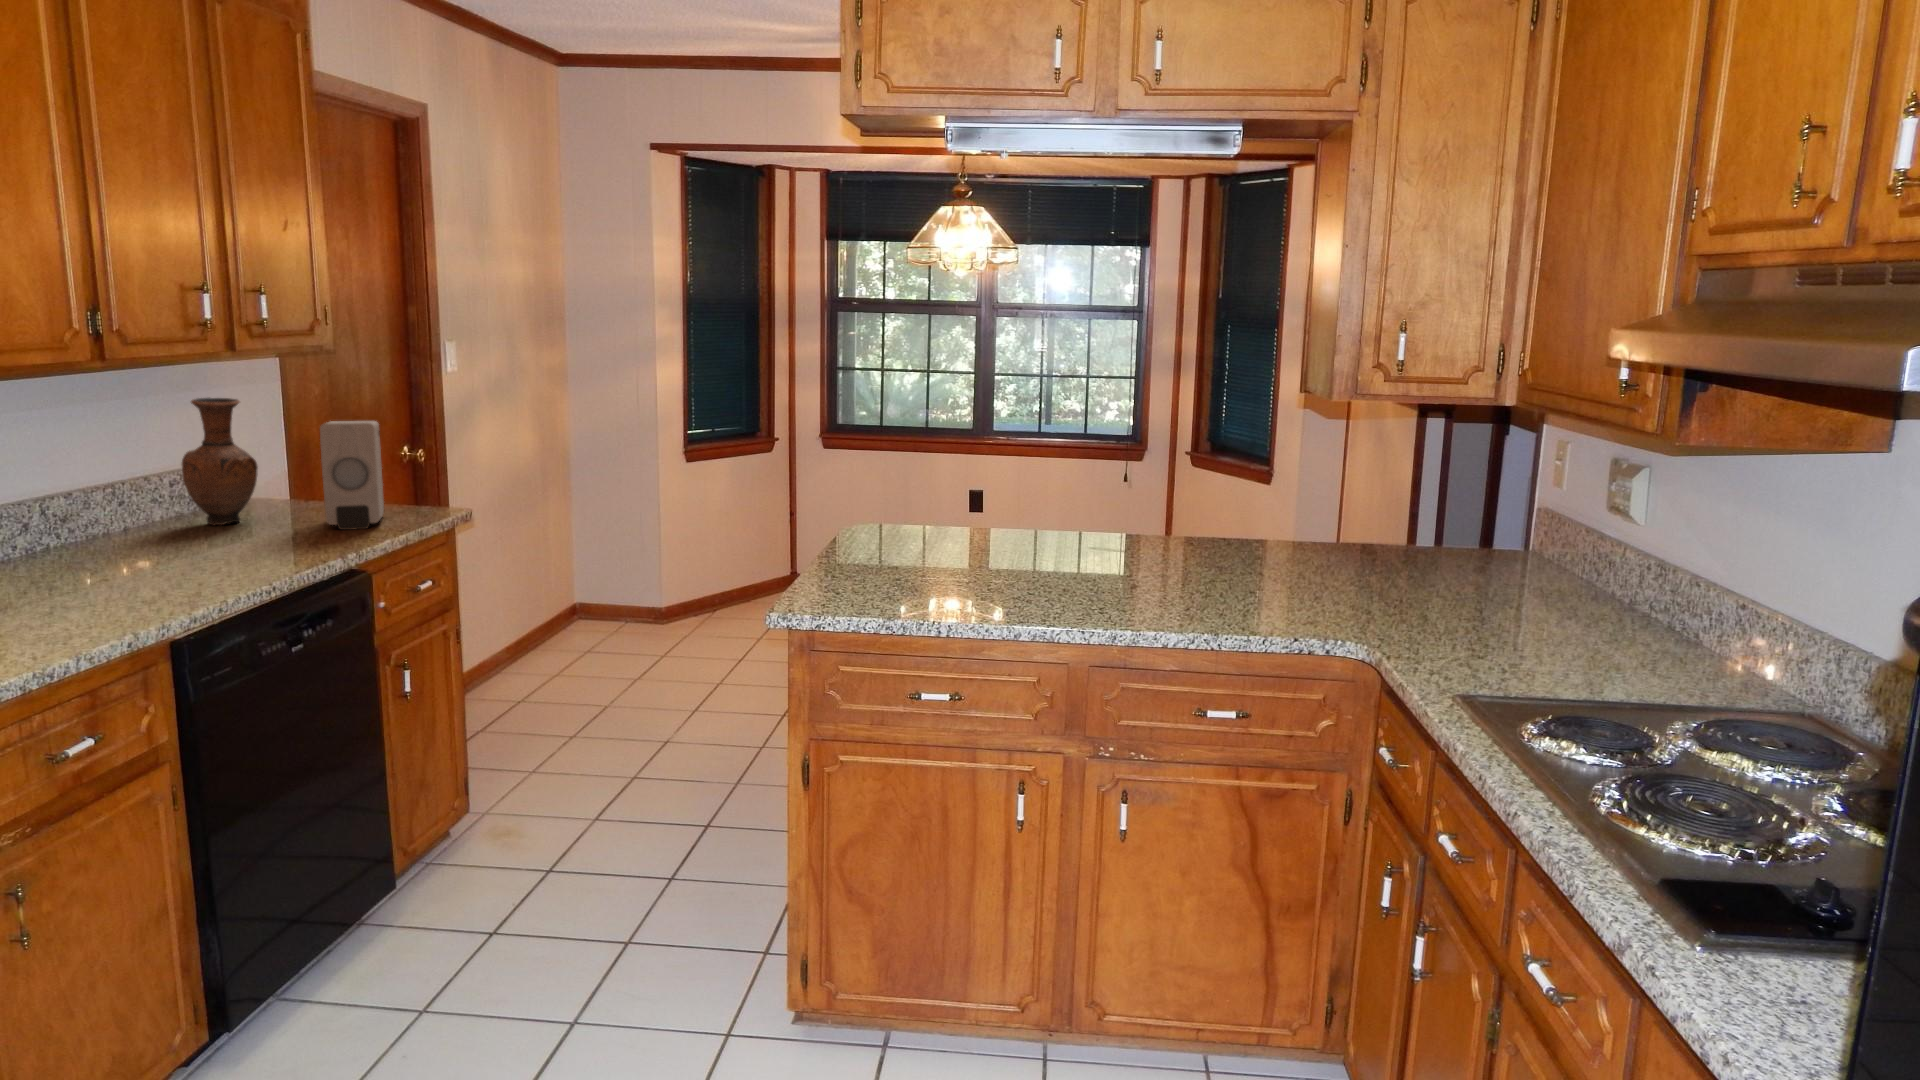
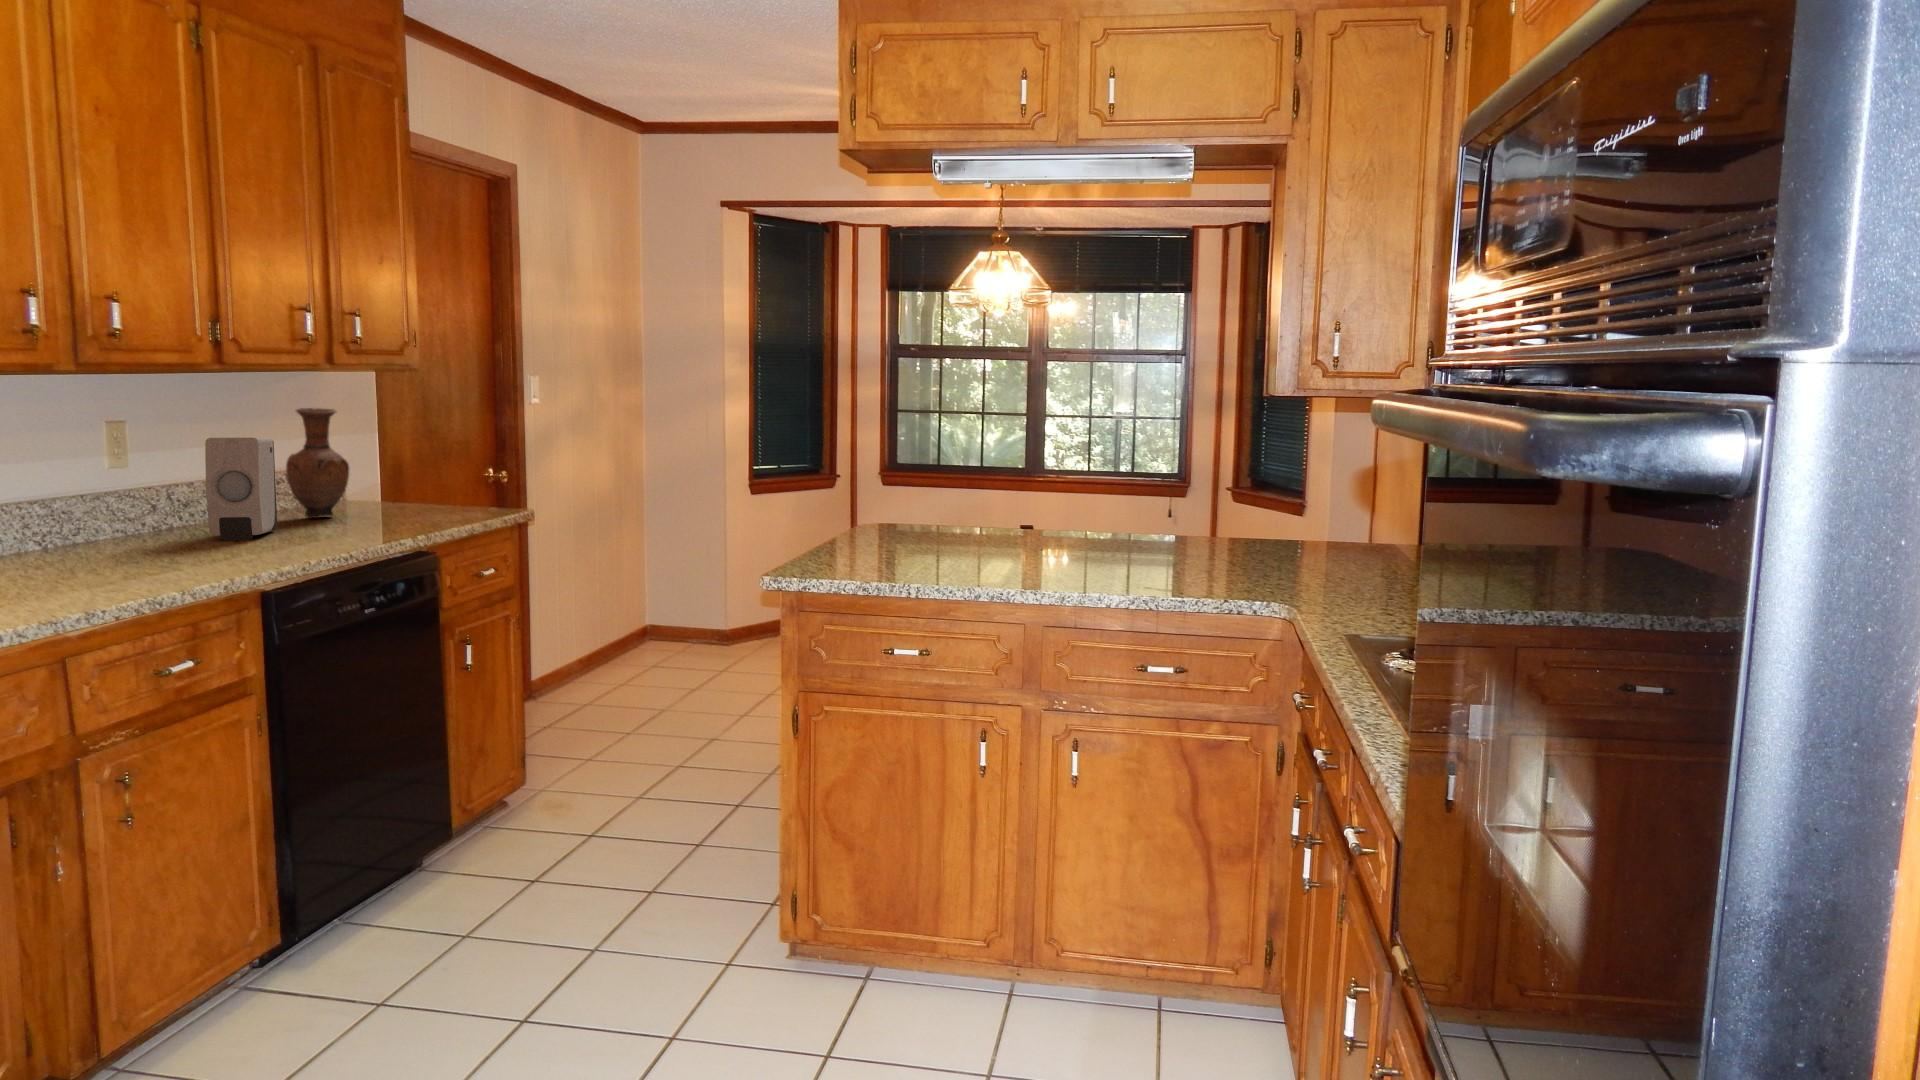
soap dispenser: present [320,421,384,530] -> present [205,438,277,541]

